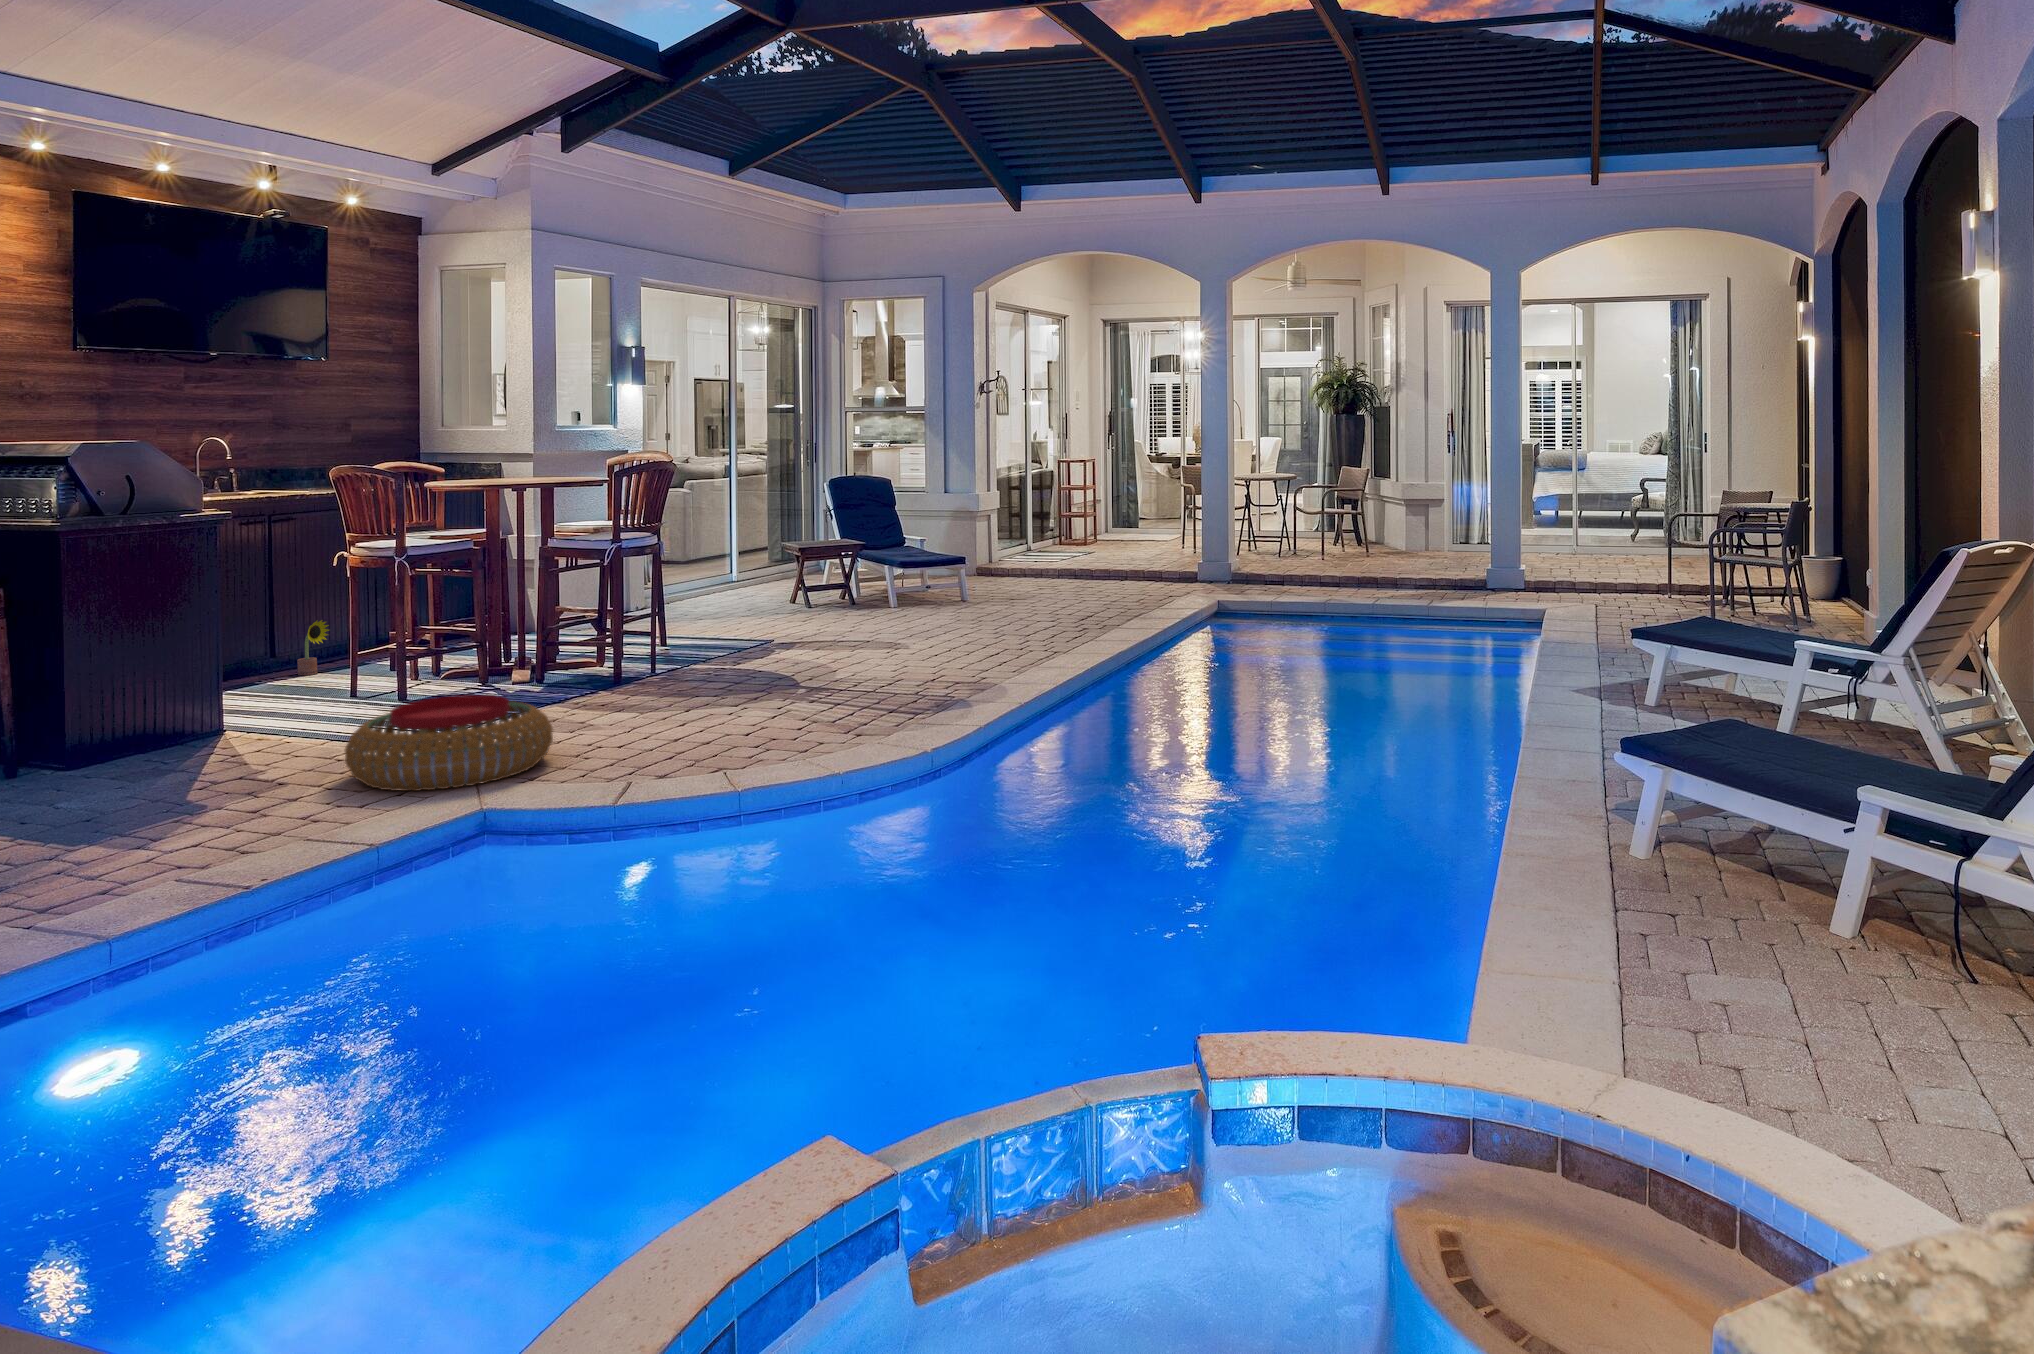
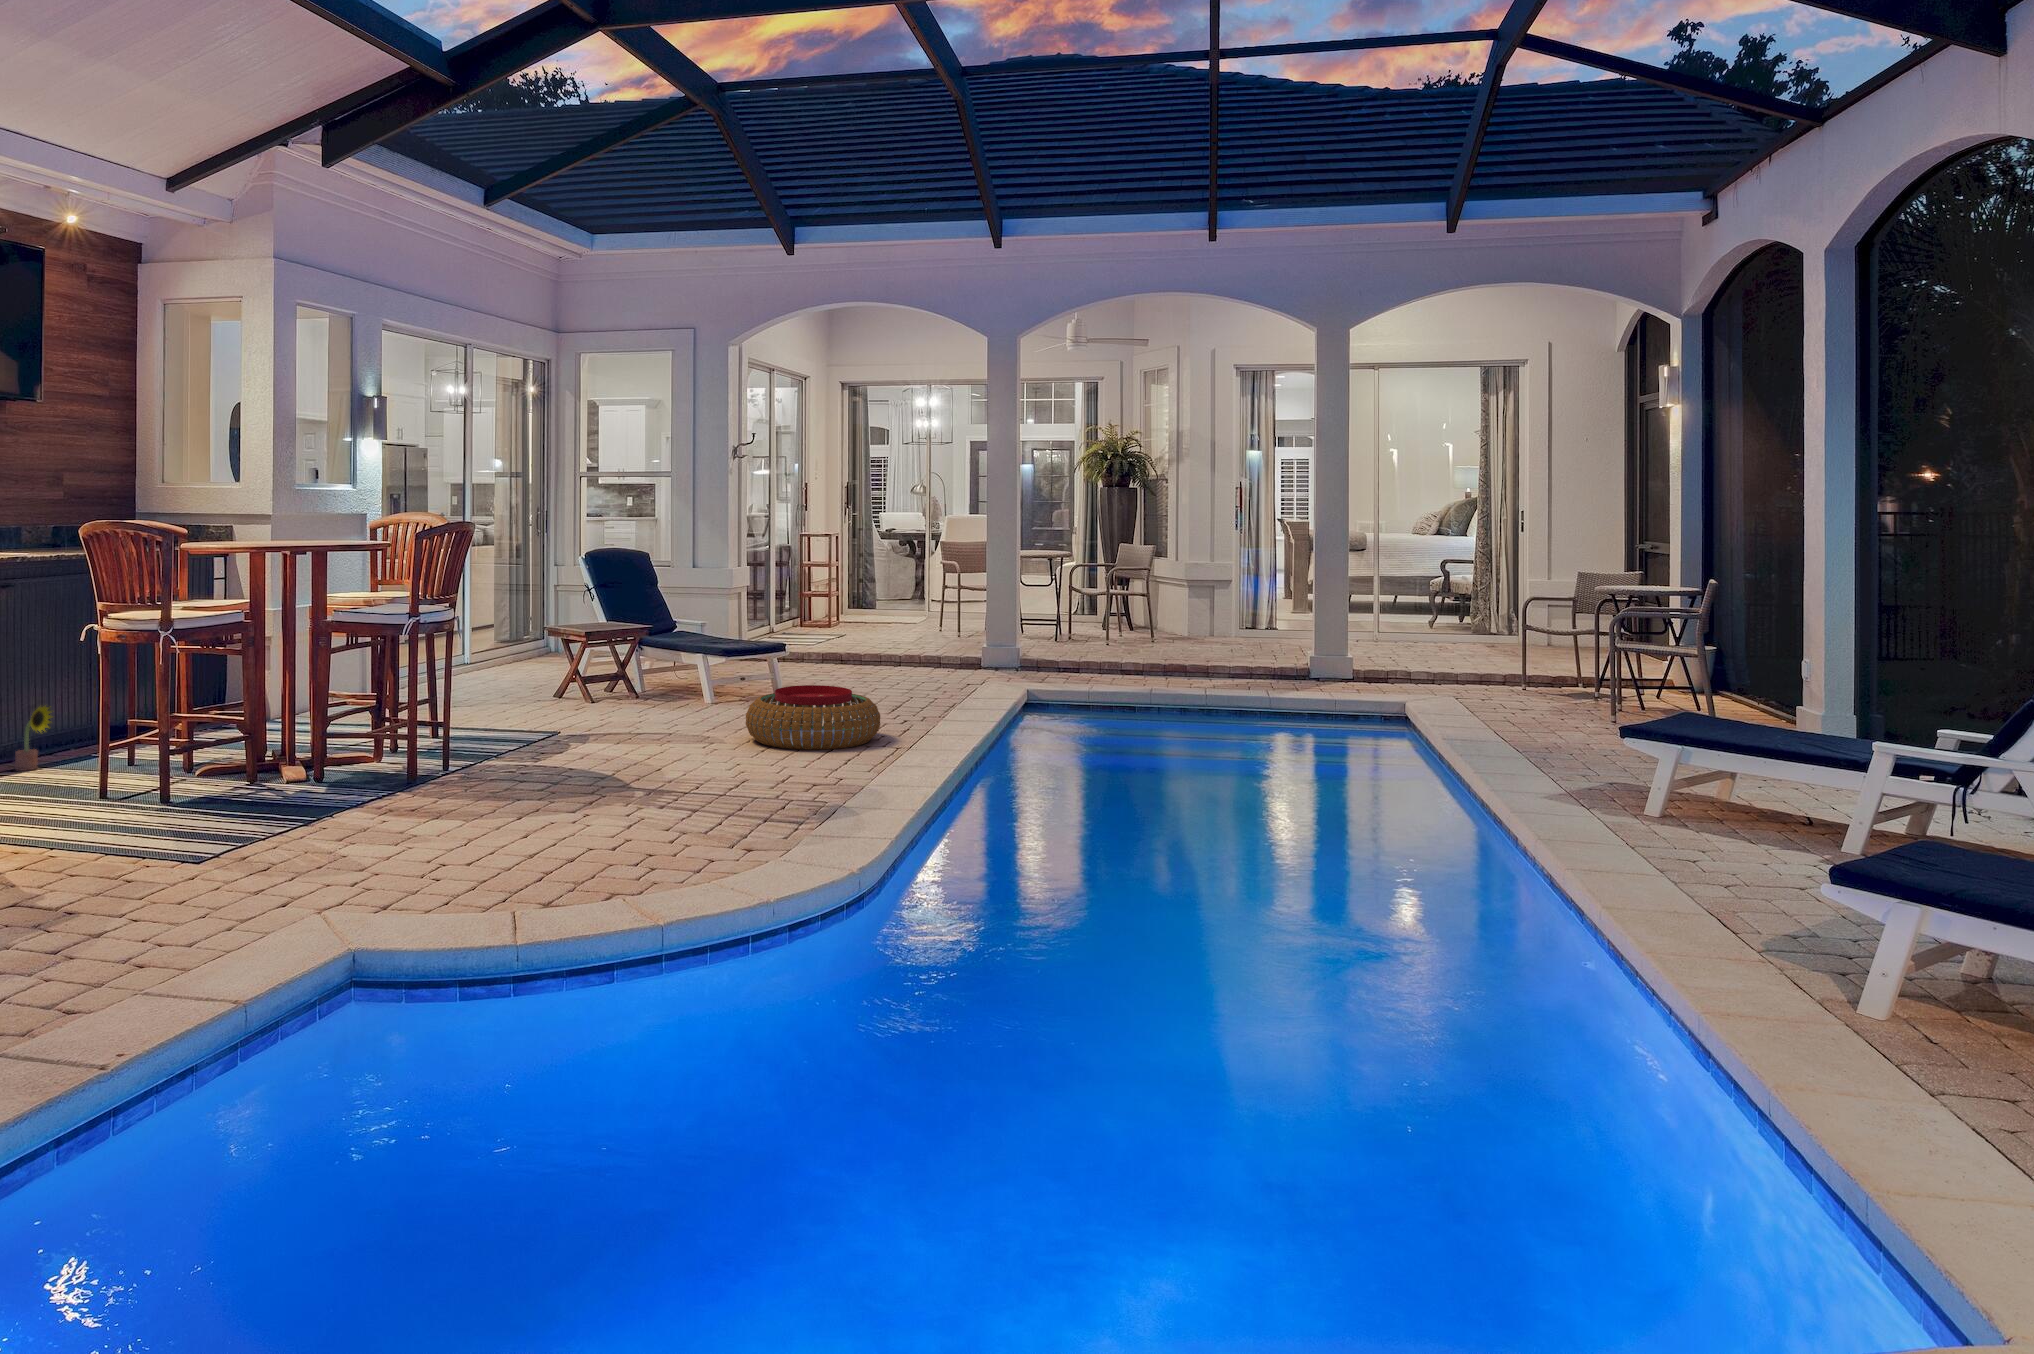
pouf: present [345,695,553,791] -> present [746,685,880,750]

